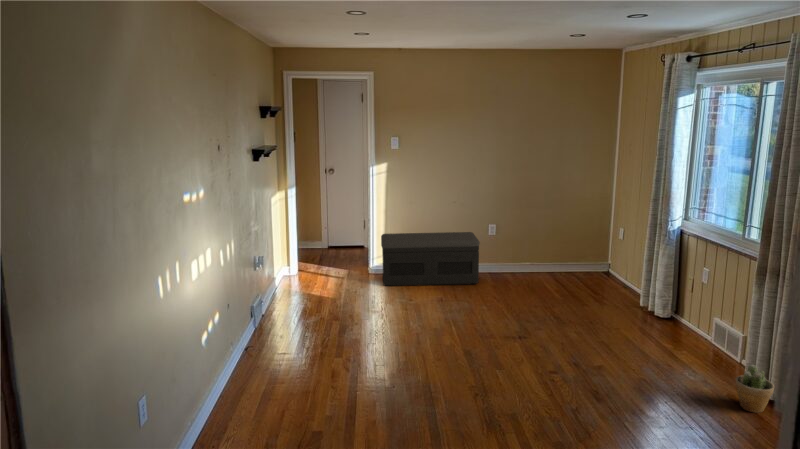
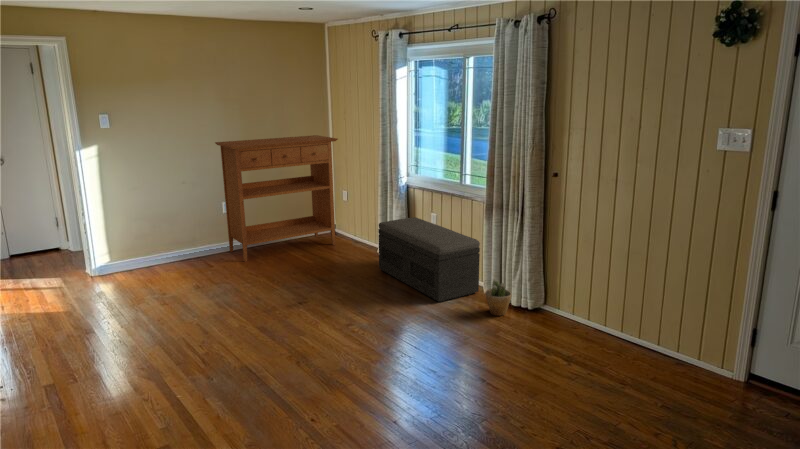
console table: none [488,166,614,286] -> present [215,135,338,262]
storage bench: present [381,232,480,286] -> present [378,217,480,302]

